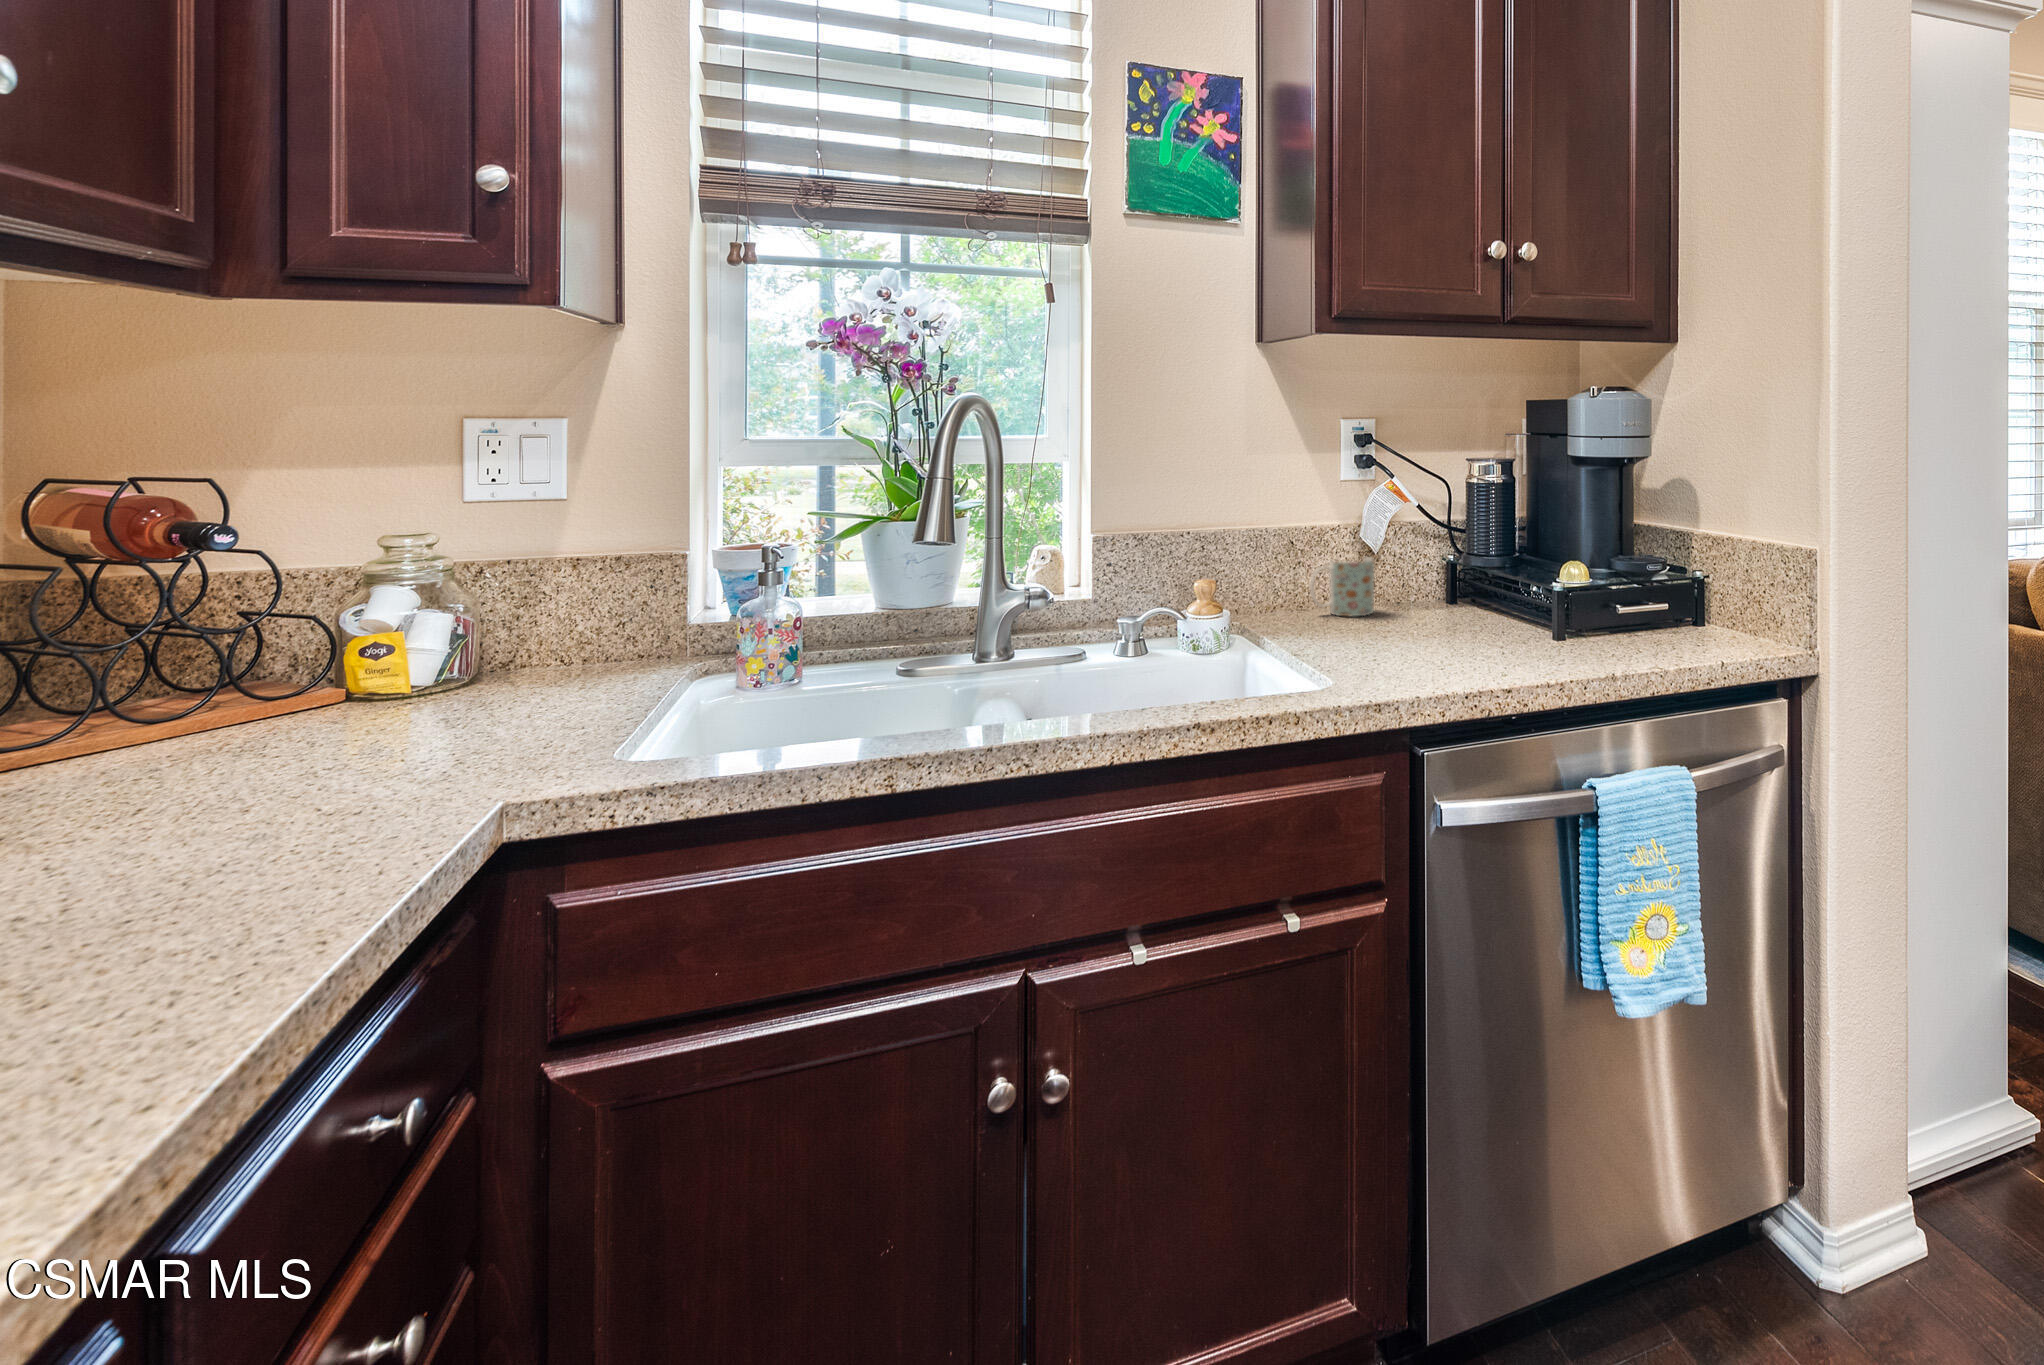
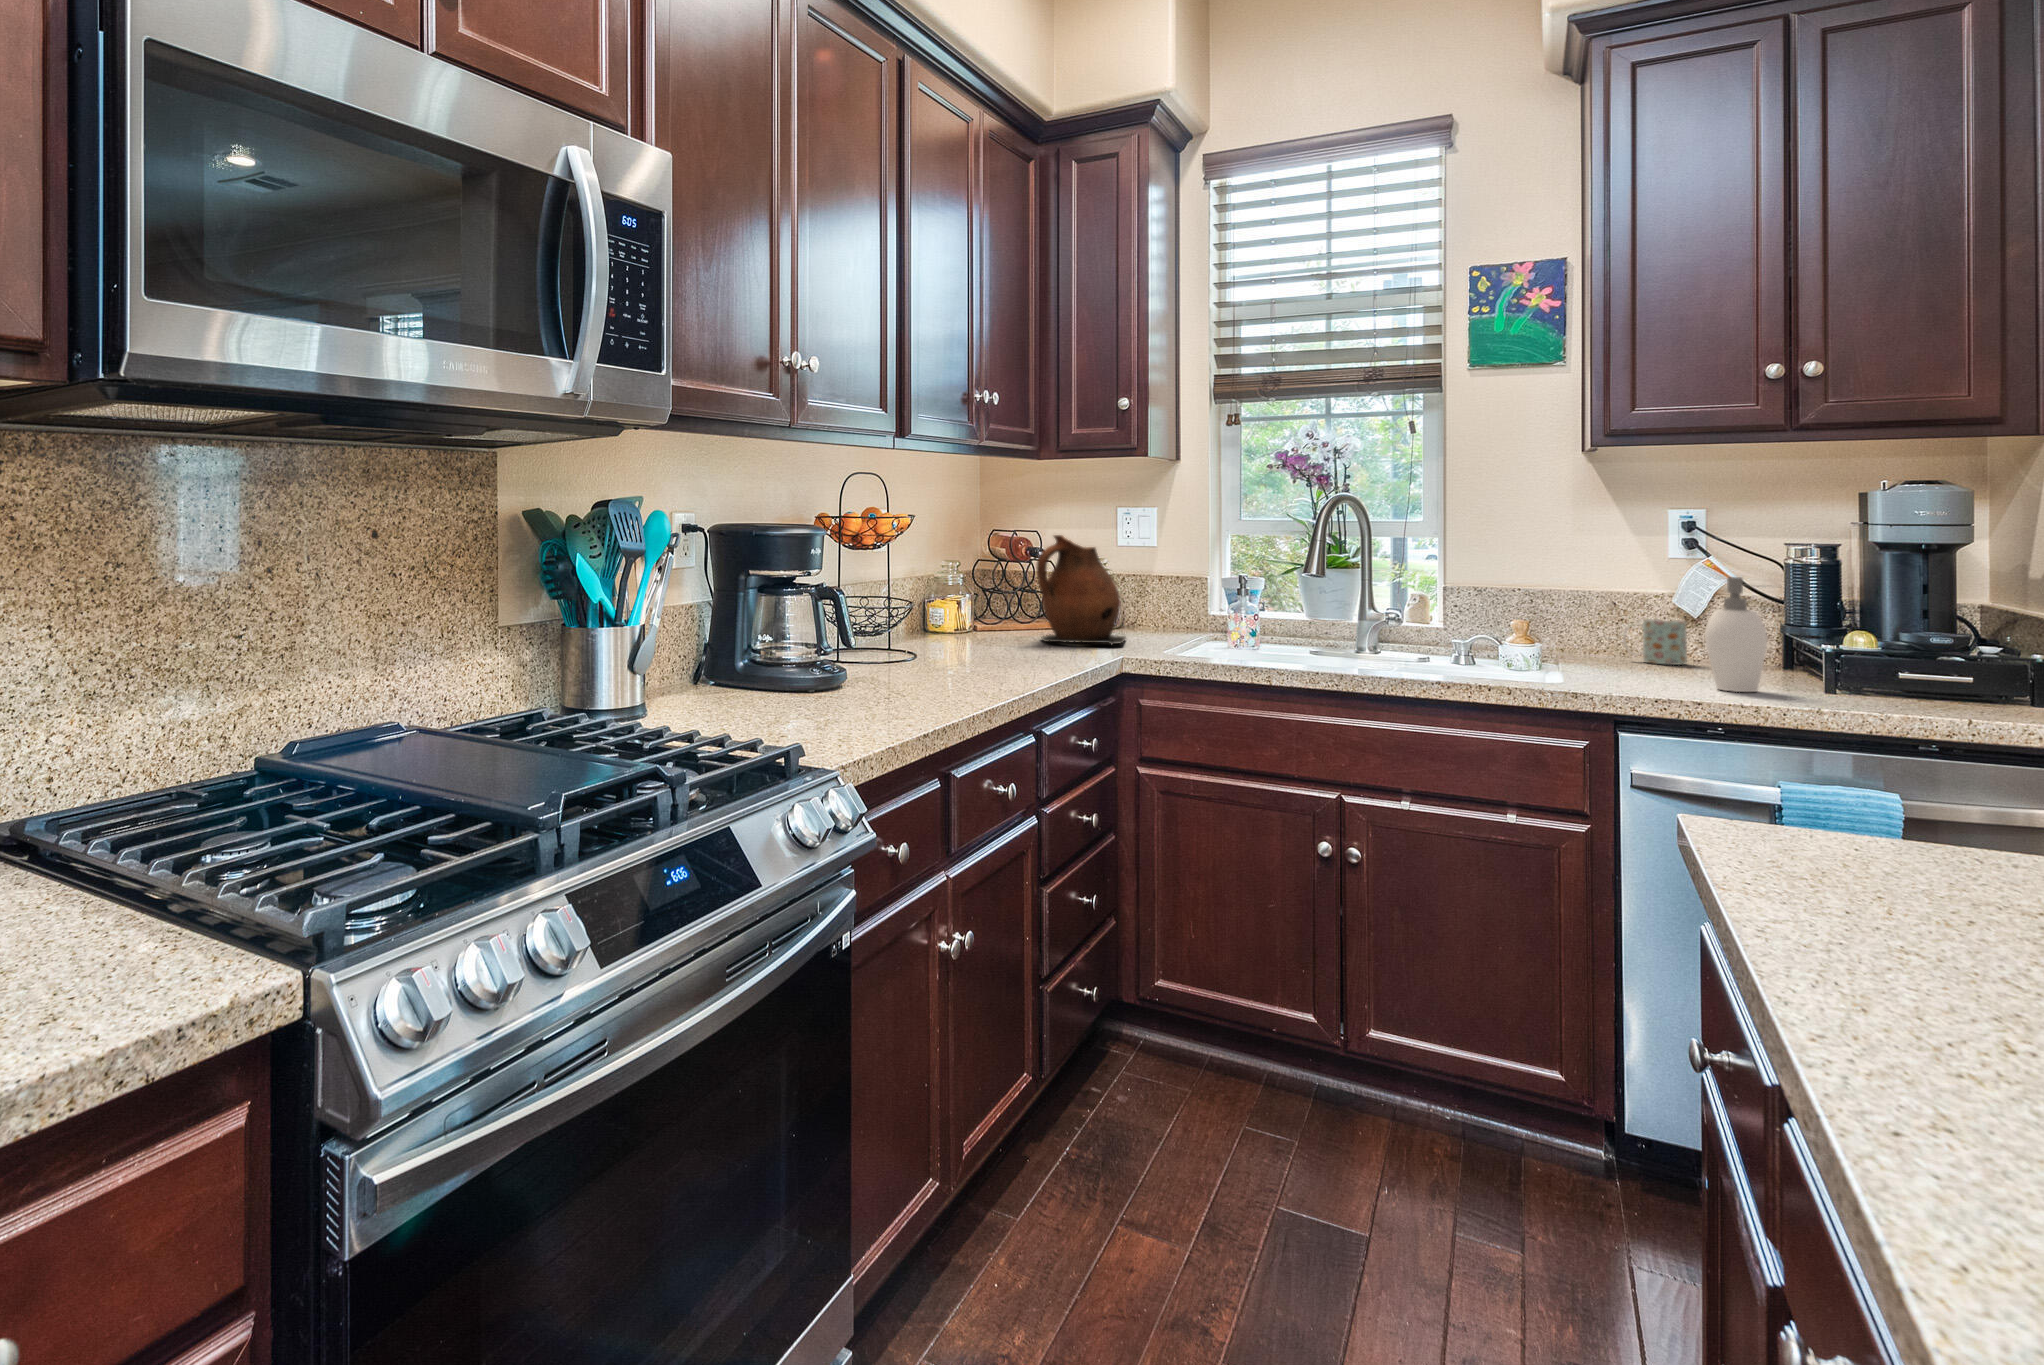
ceramic pitcher: none [192,494,502,793] -> present [1037,535,1126,645]
soap dispenser: none [1485,513,1571,665] -> present [1705,577,1768,692]

